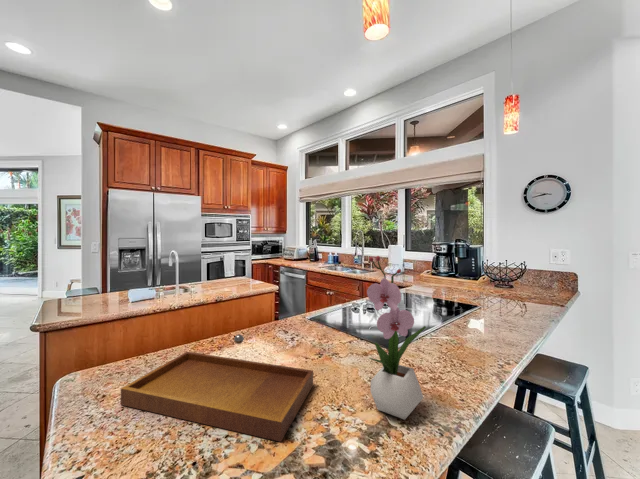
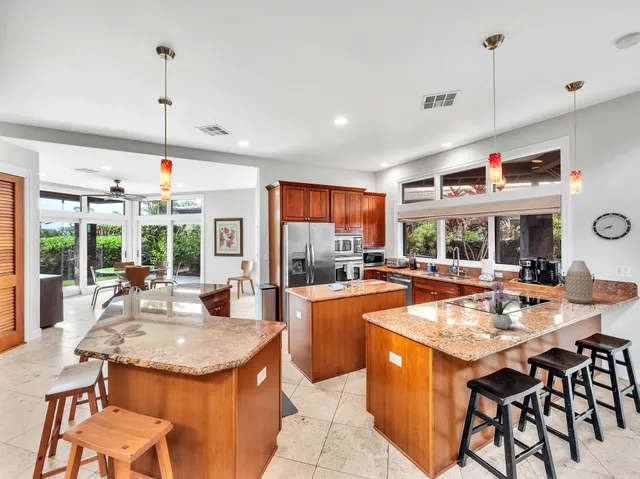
vase: none [498,239,537,308] -> present [565,260,593,304]
tray: present [121,335,313,442] -> none [403,301,467,330]

